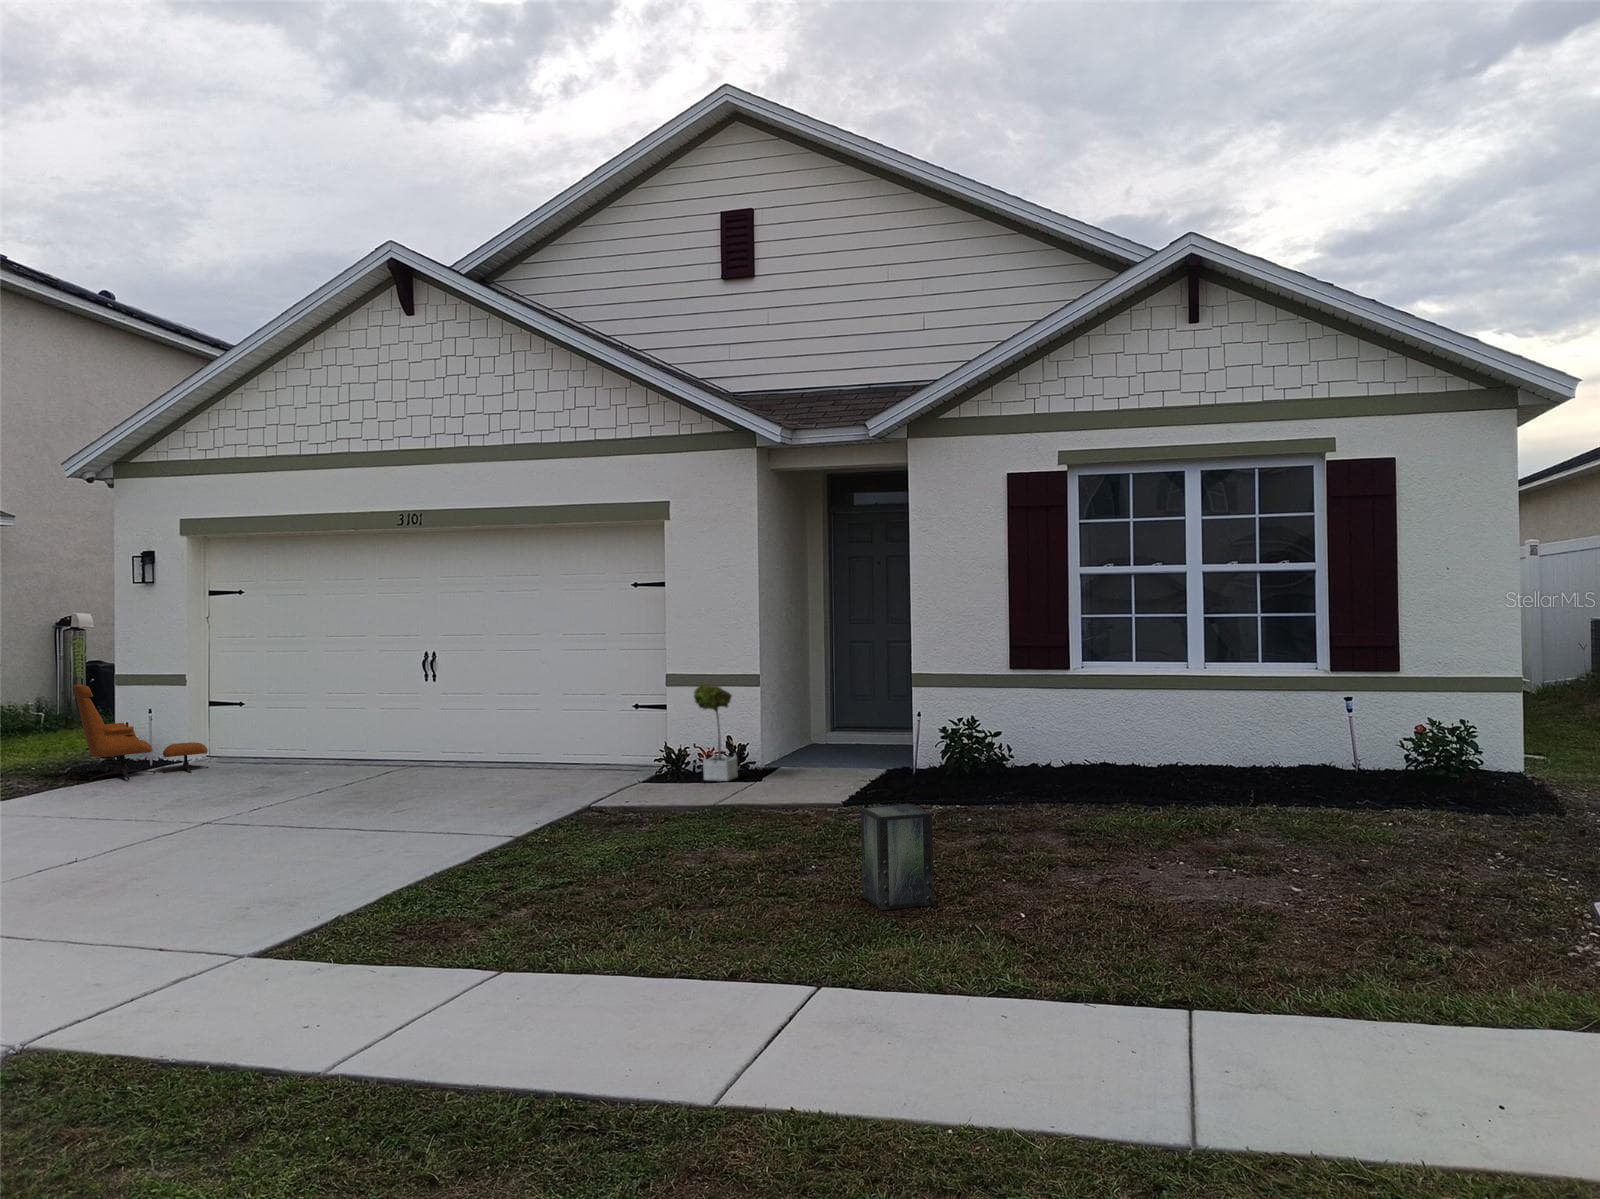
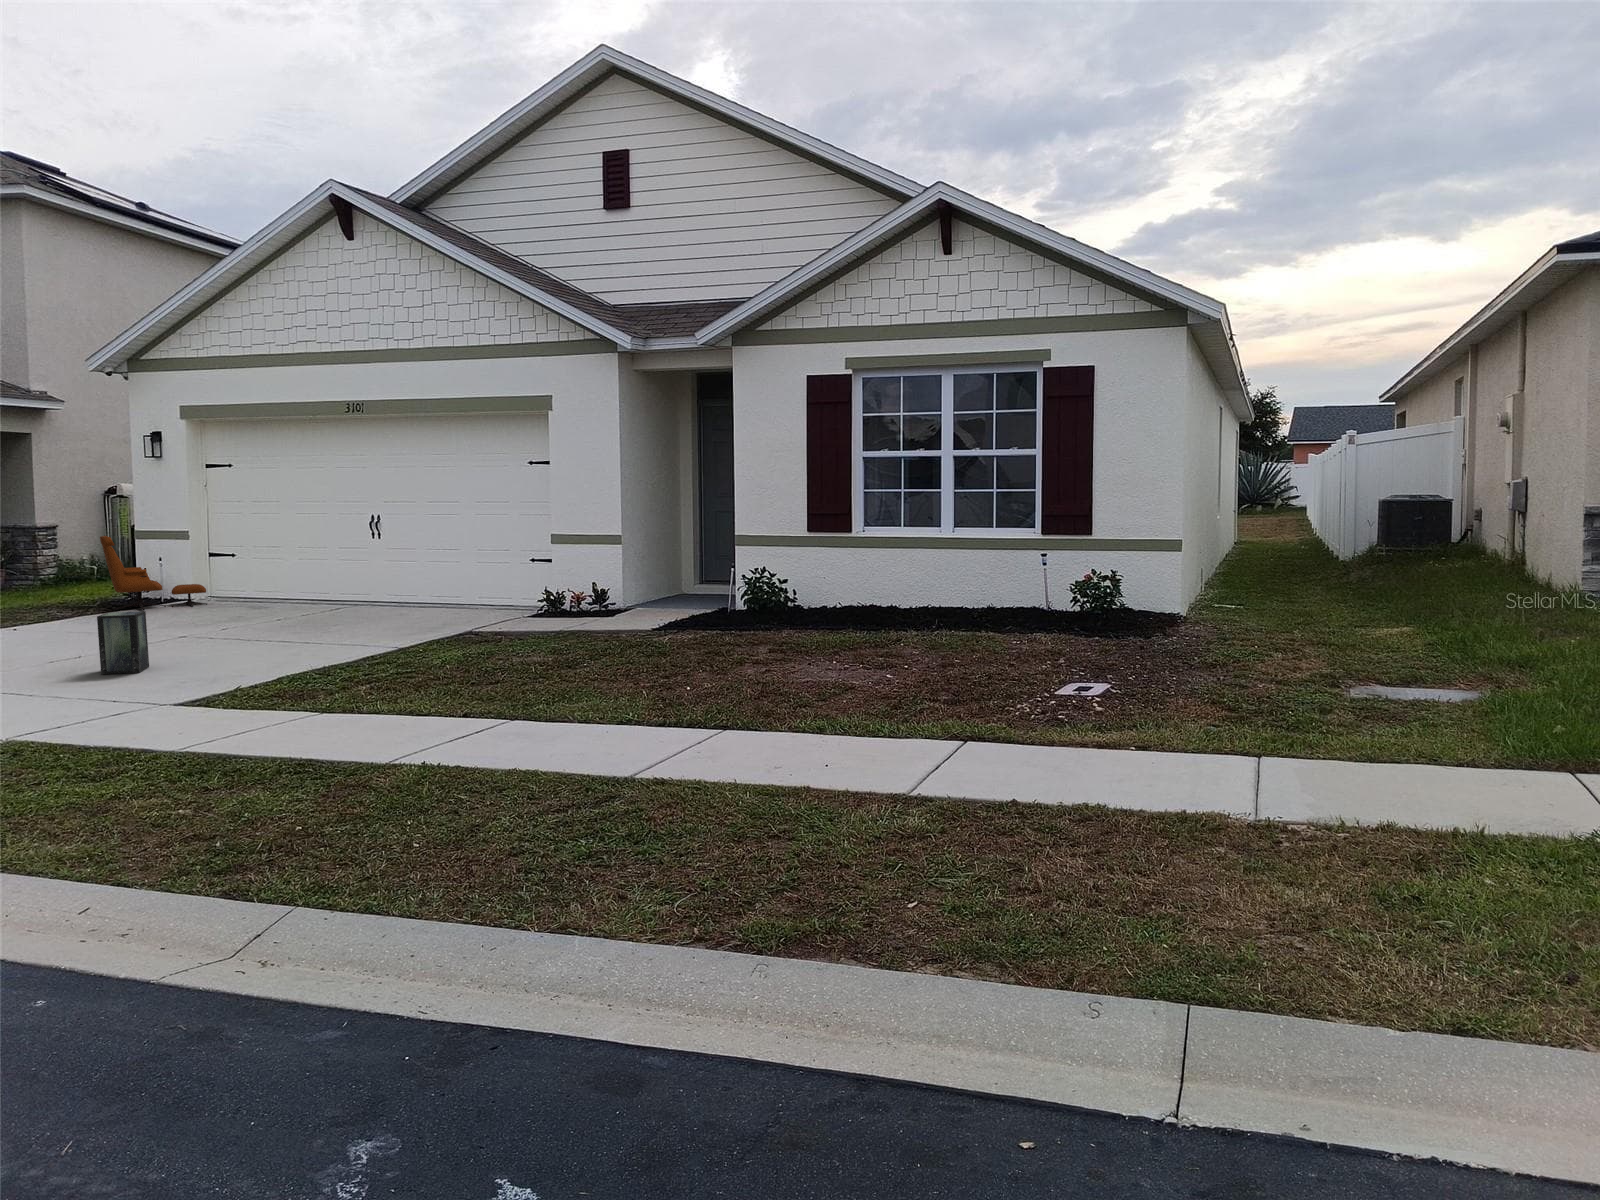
potted tree: present [694,684,738,781] -> none [566,540,602,617]
storage box: present [861,804,934,910] -> present [97,611,149,674]

